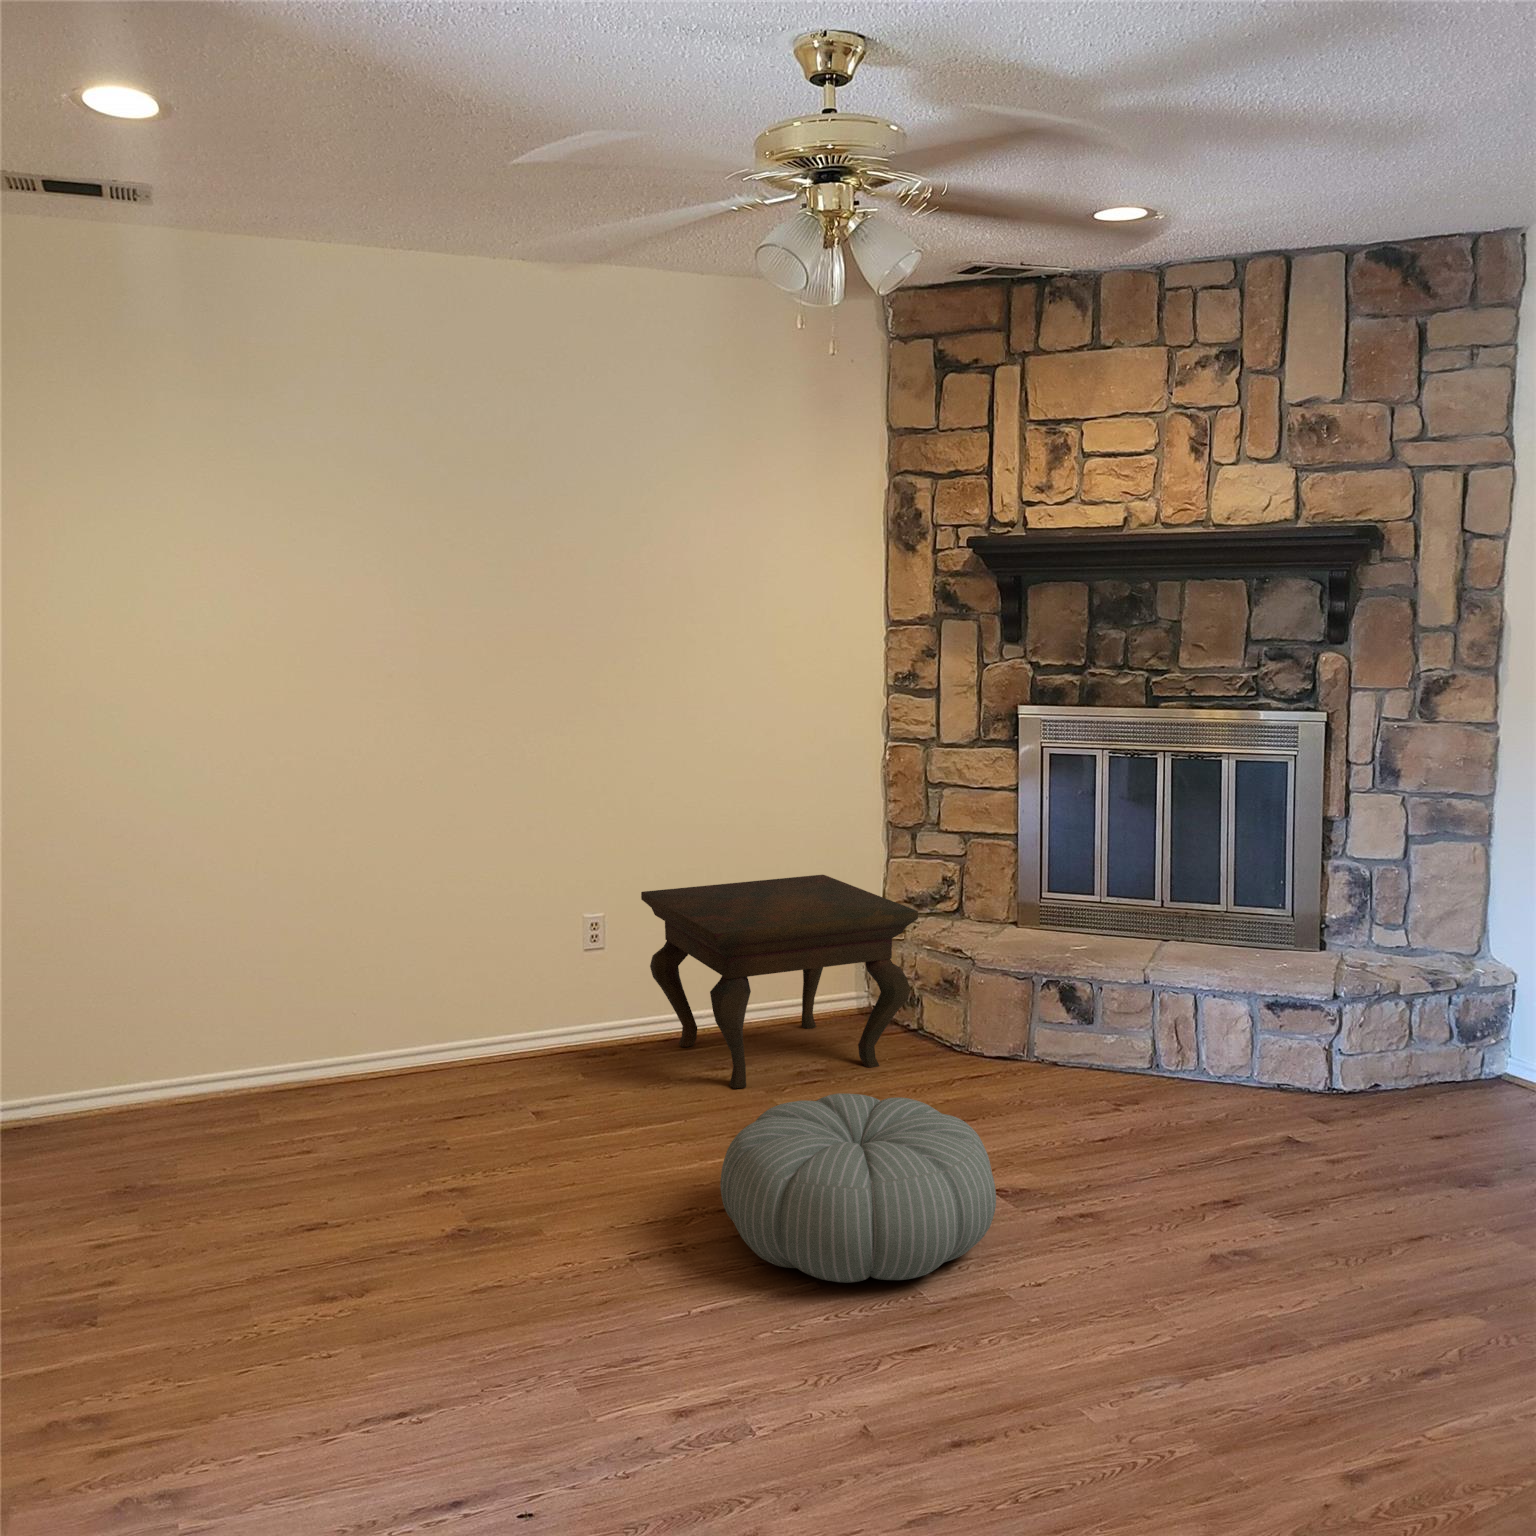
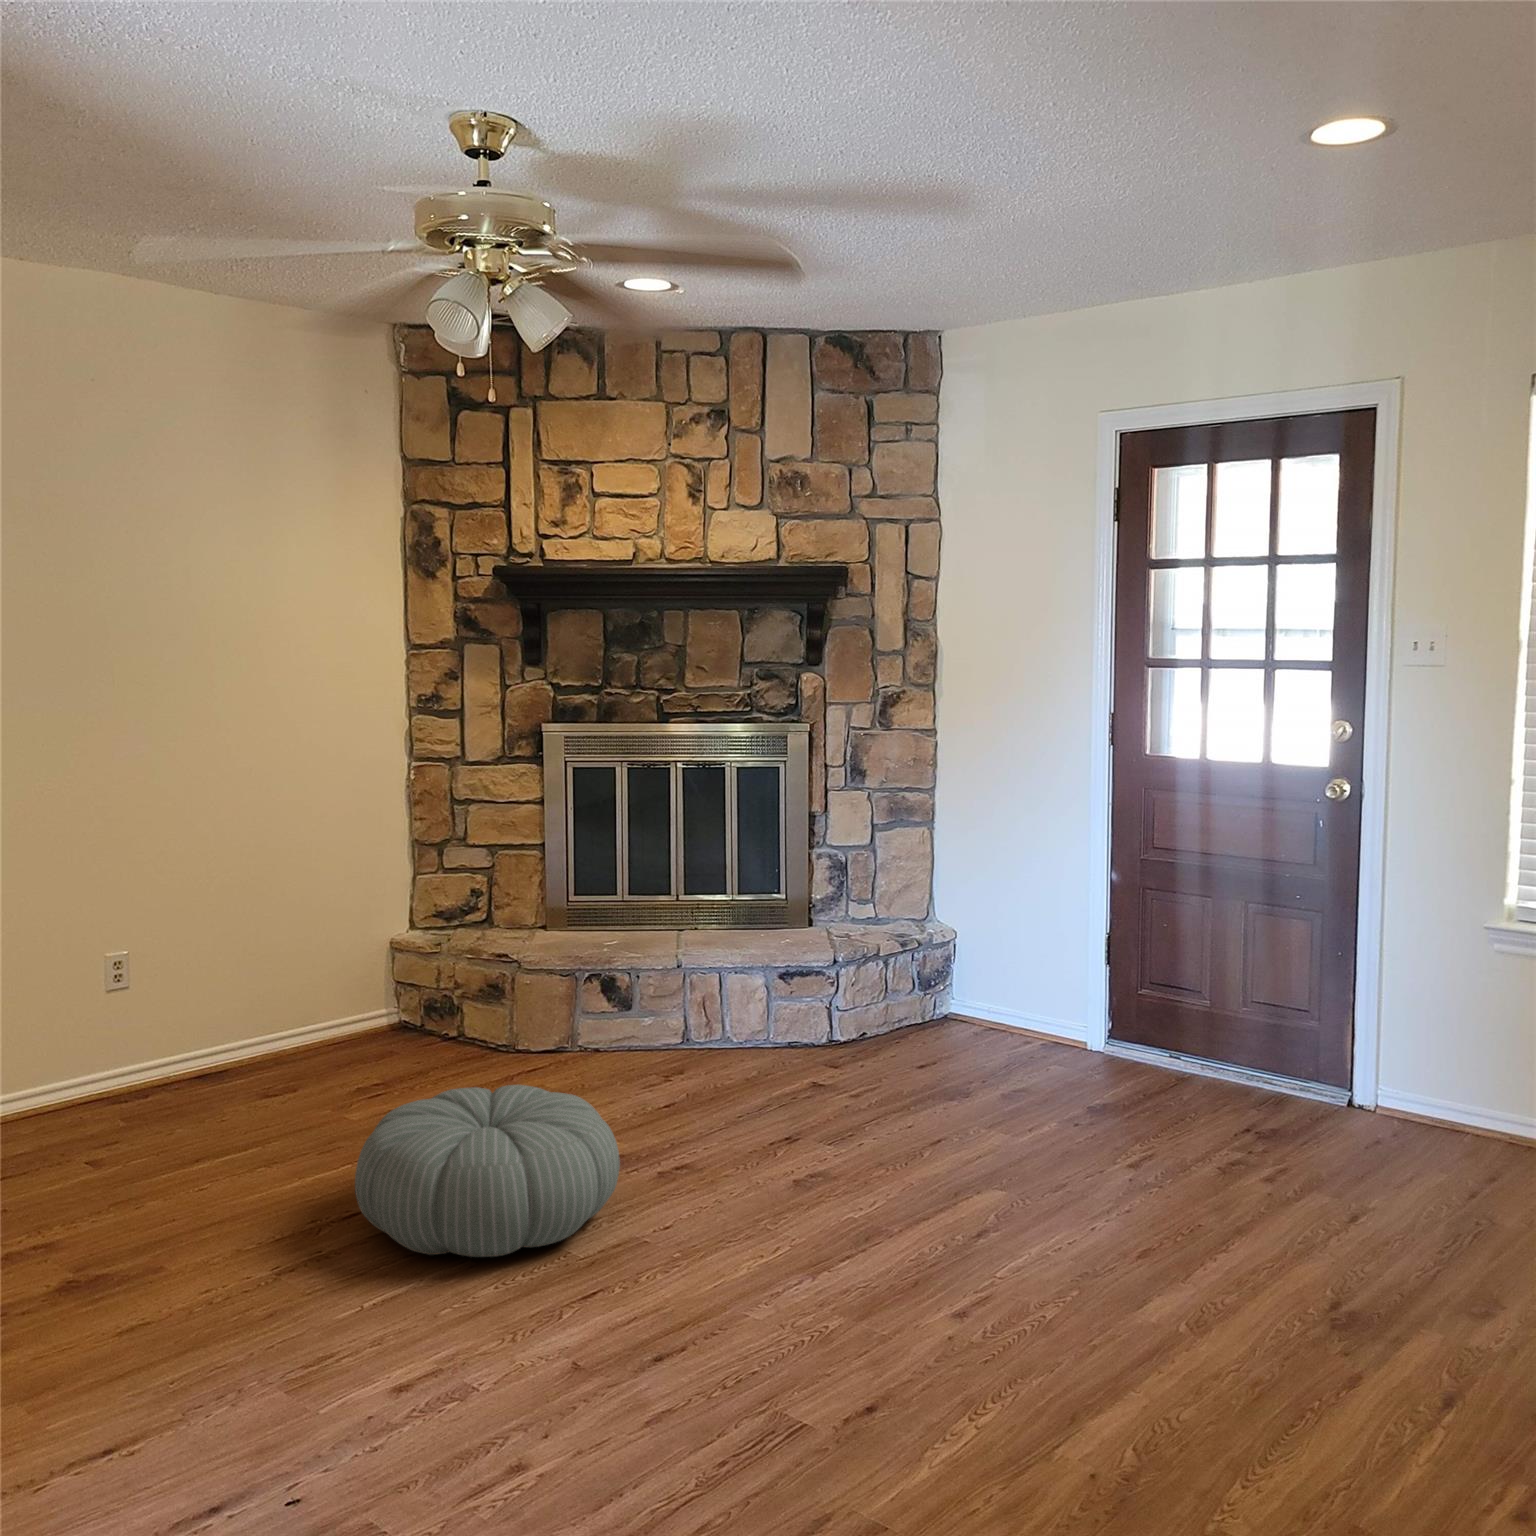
side table: present [641,875,918,1089] -> none [170,895,472,1111]

